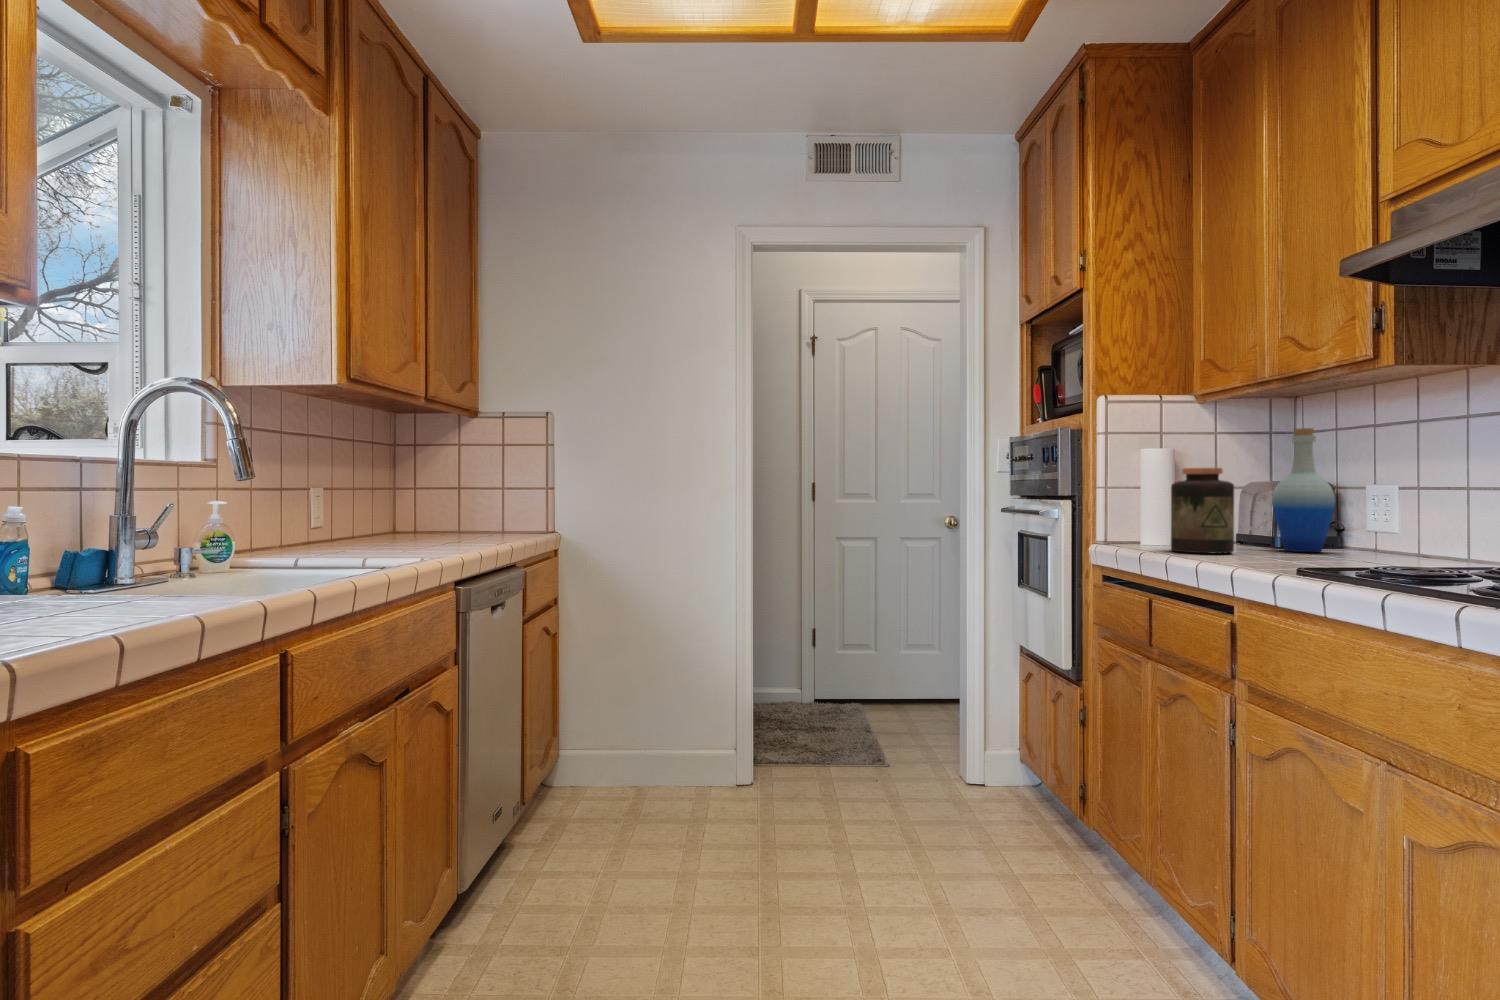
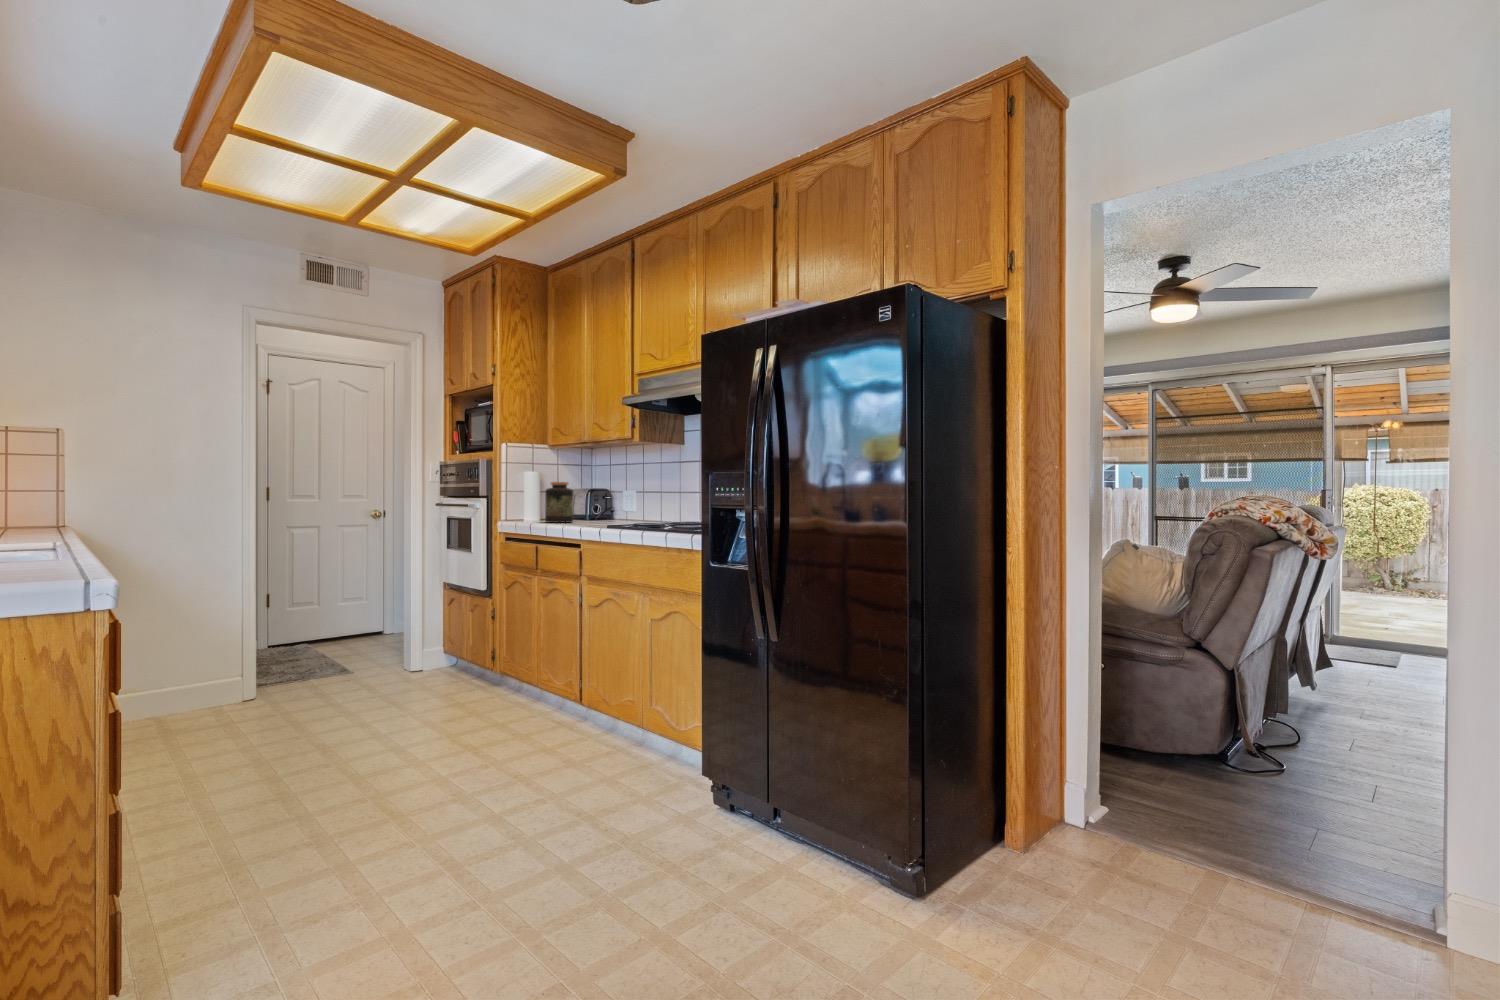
bottle: present [1272,428,1335,552] -> none [585,466,610,521]

